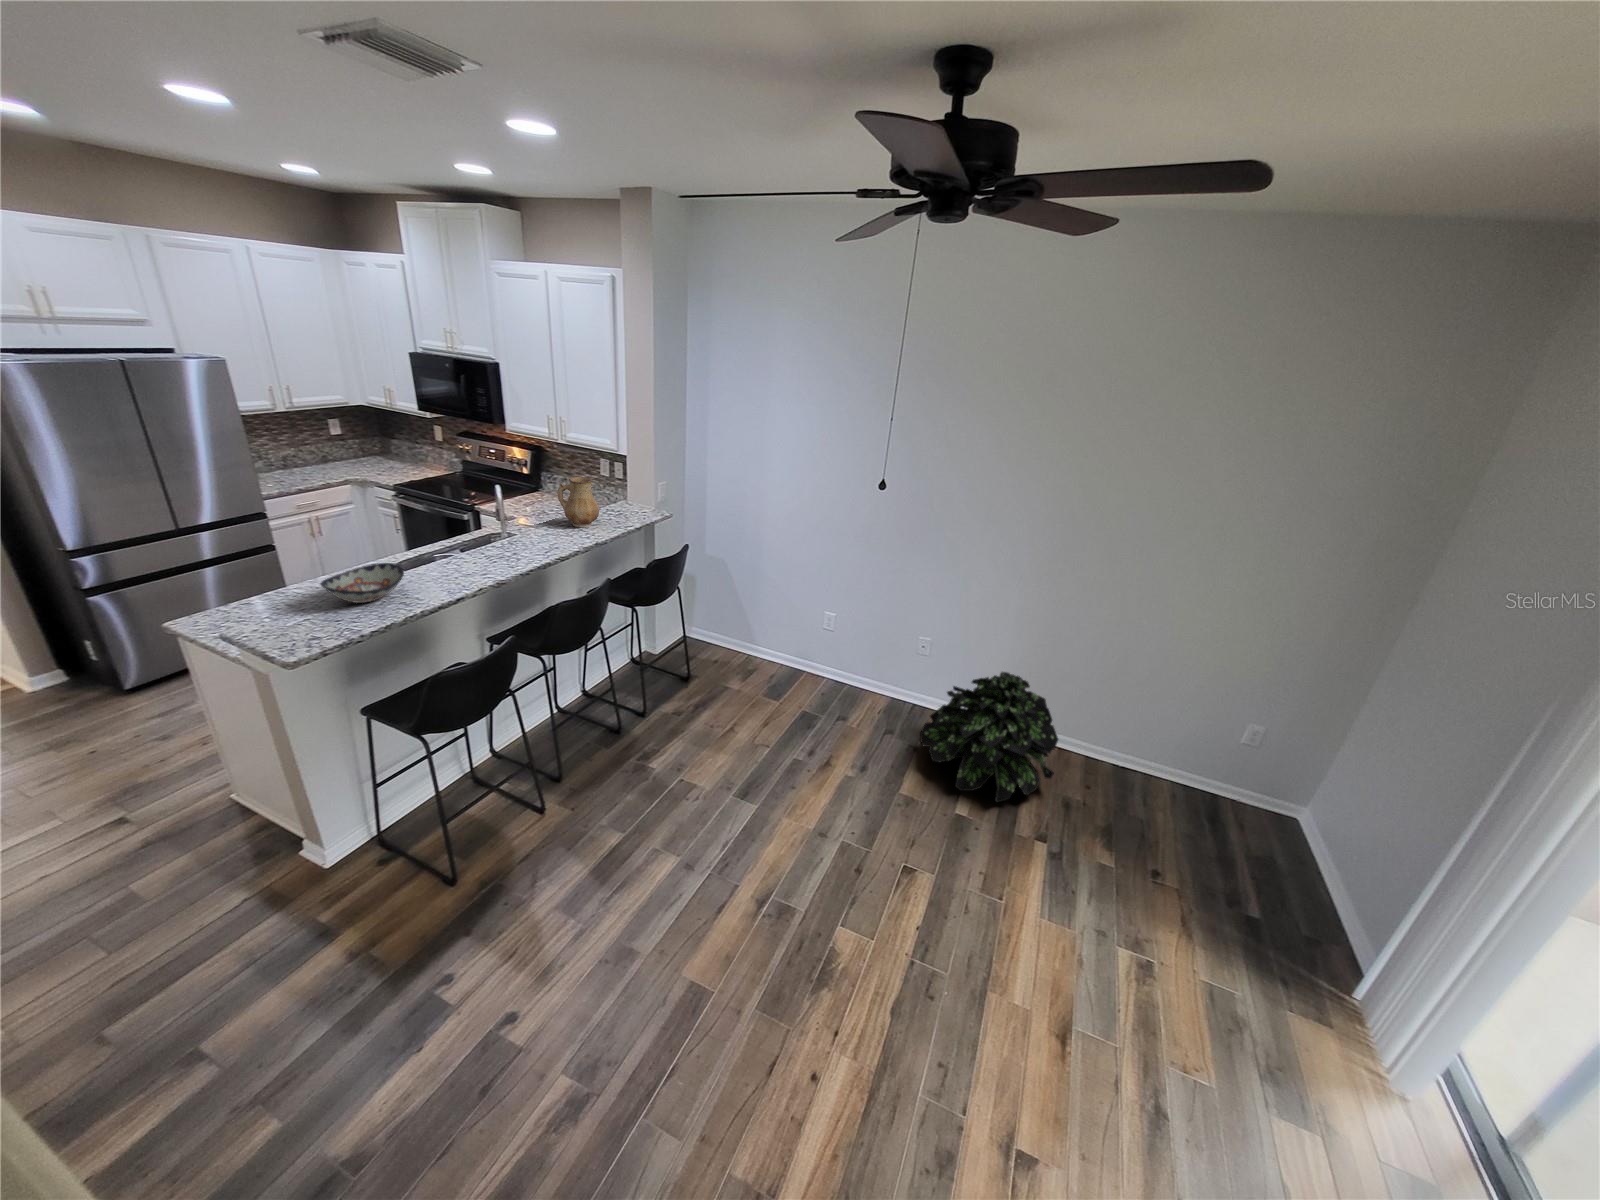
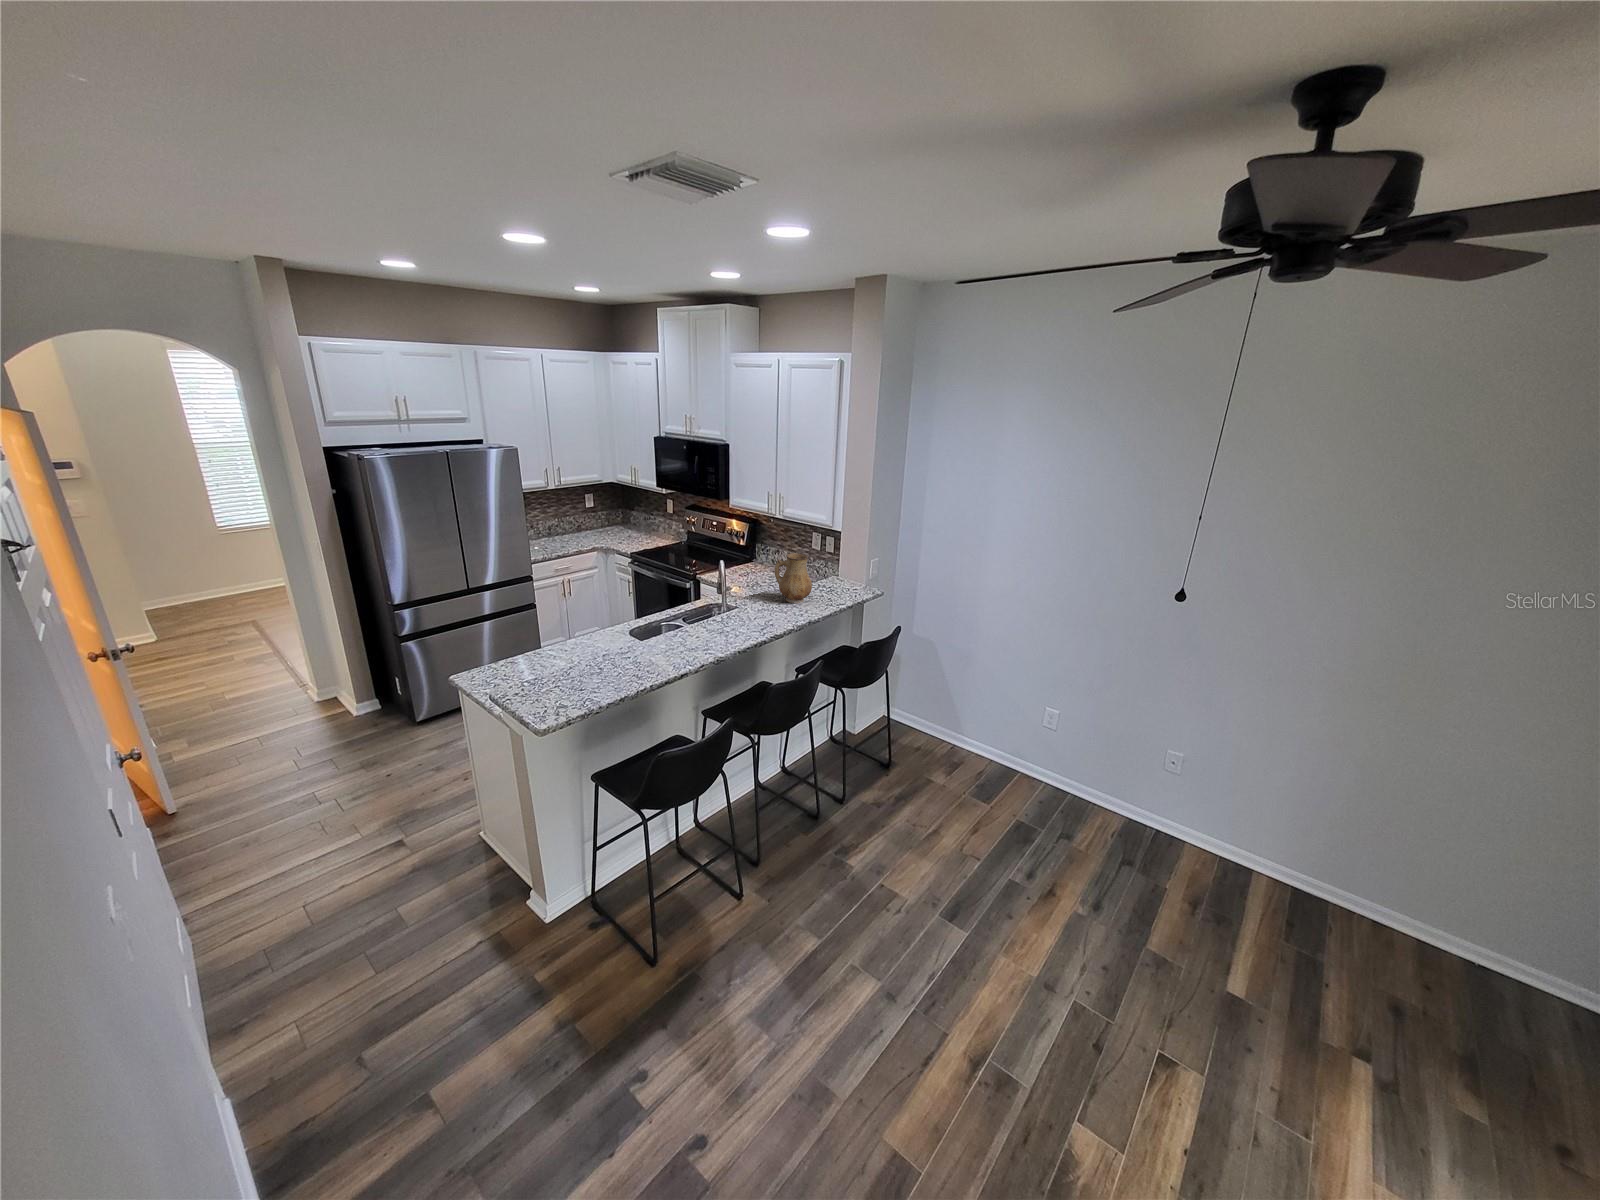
decorative bowl: present [321,563,404,603] -> none [571,635,639,672]
potted plant: present [920,672,1058,802] -> none [1170,811,1383,987]

